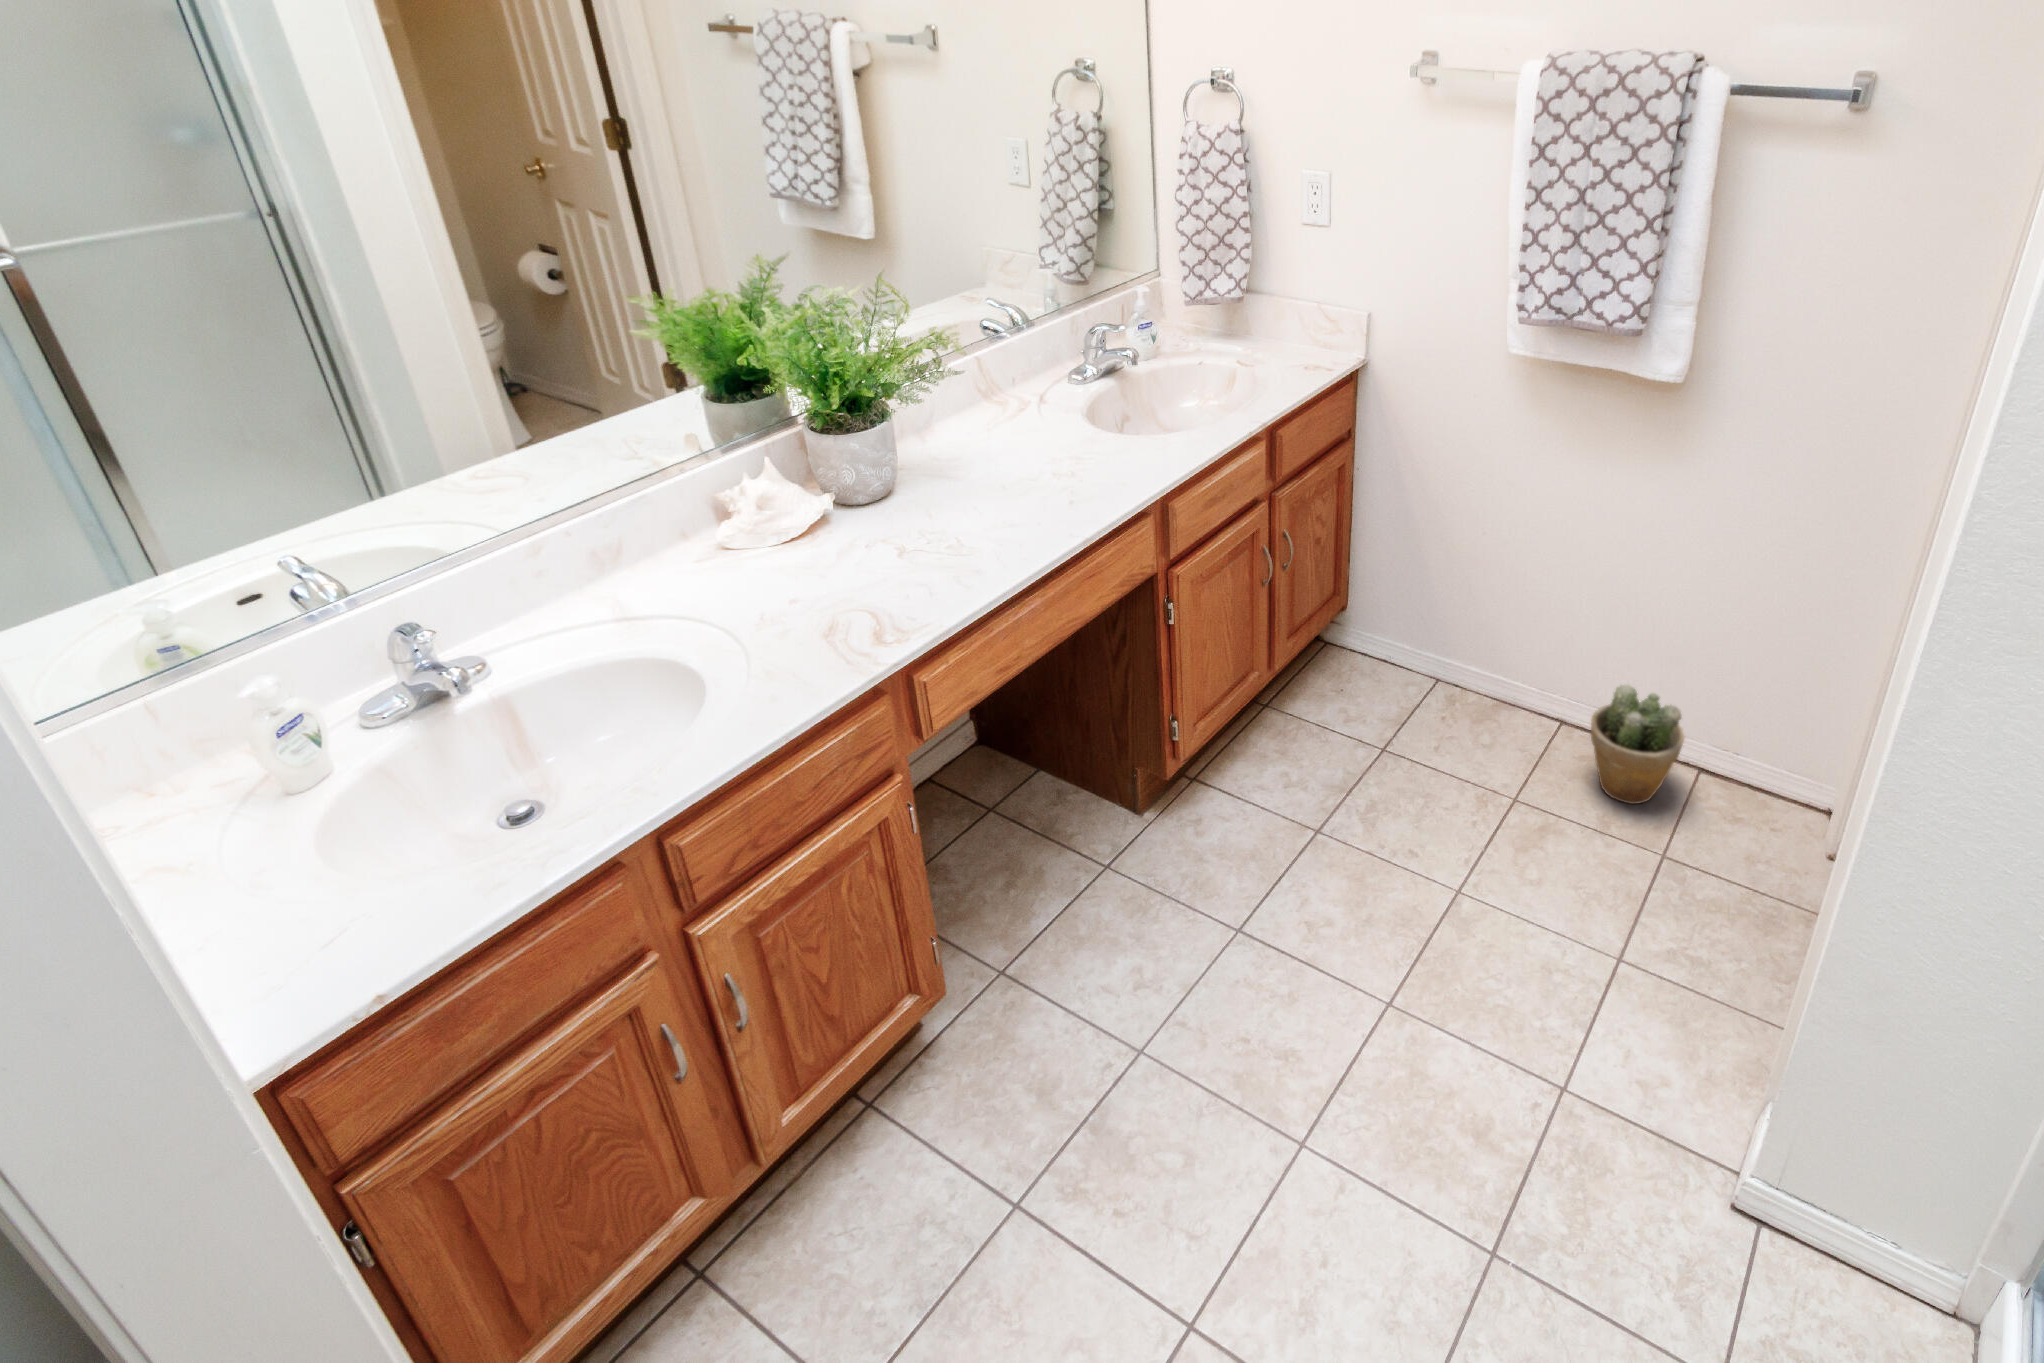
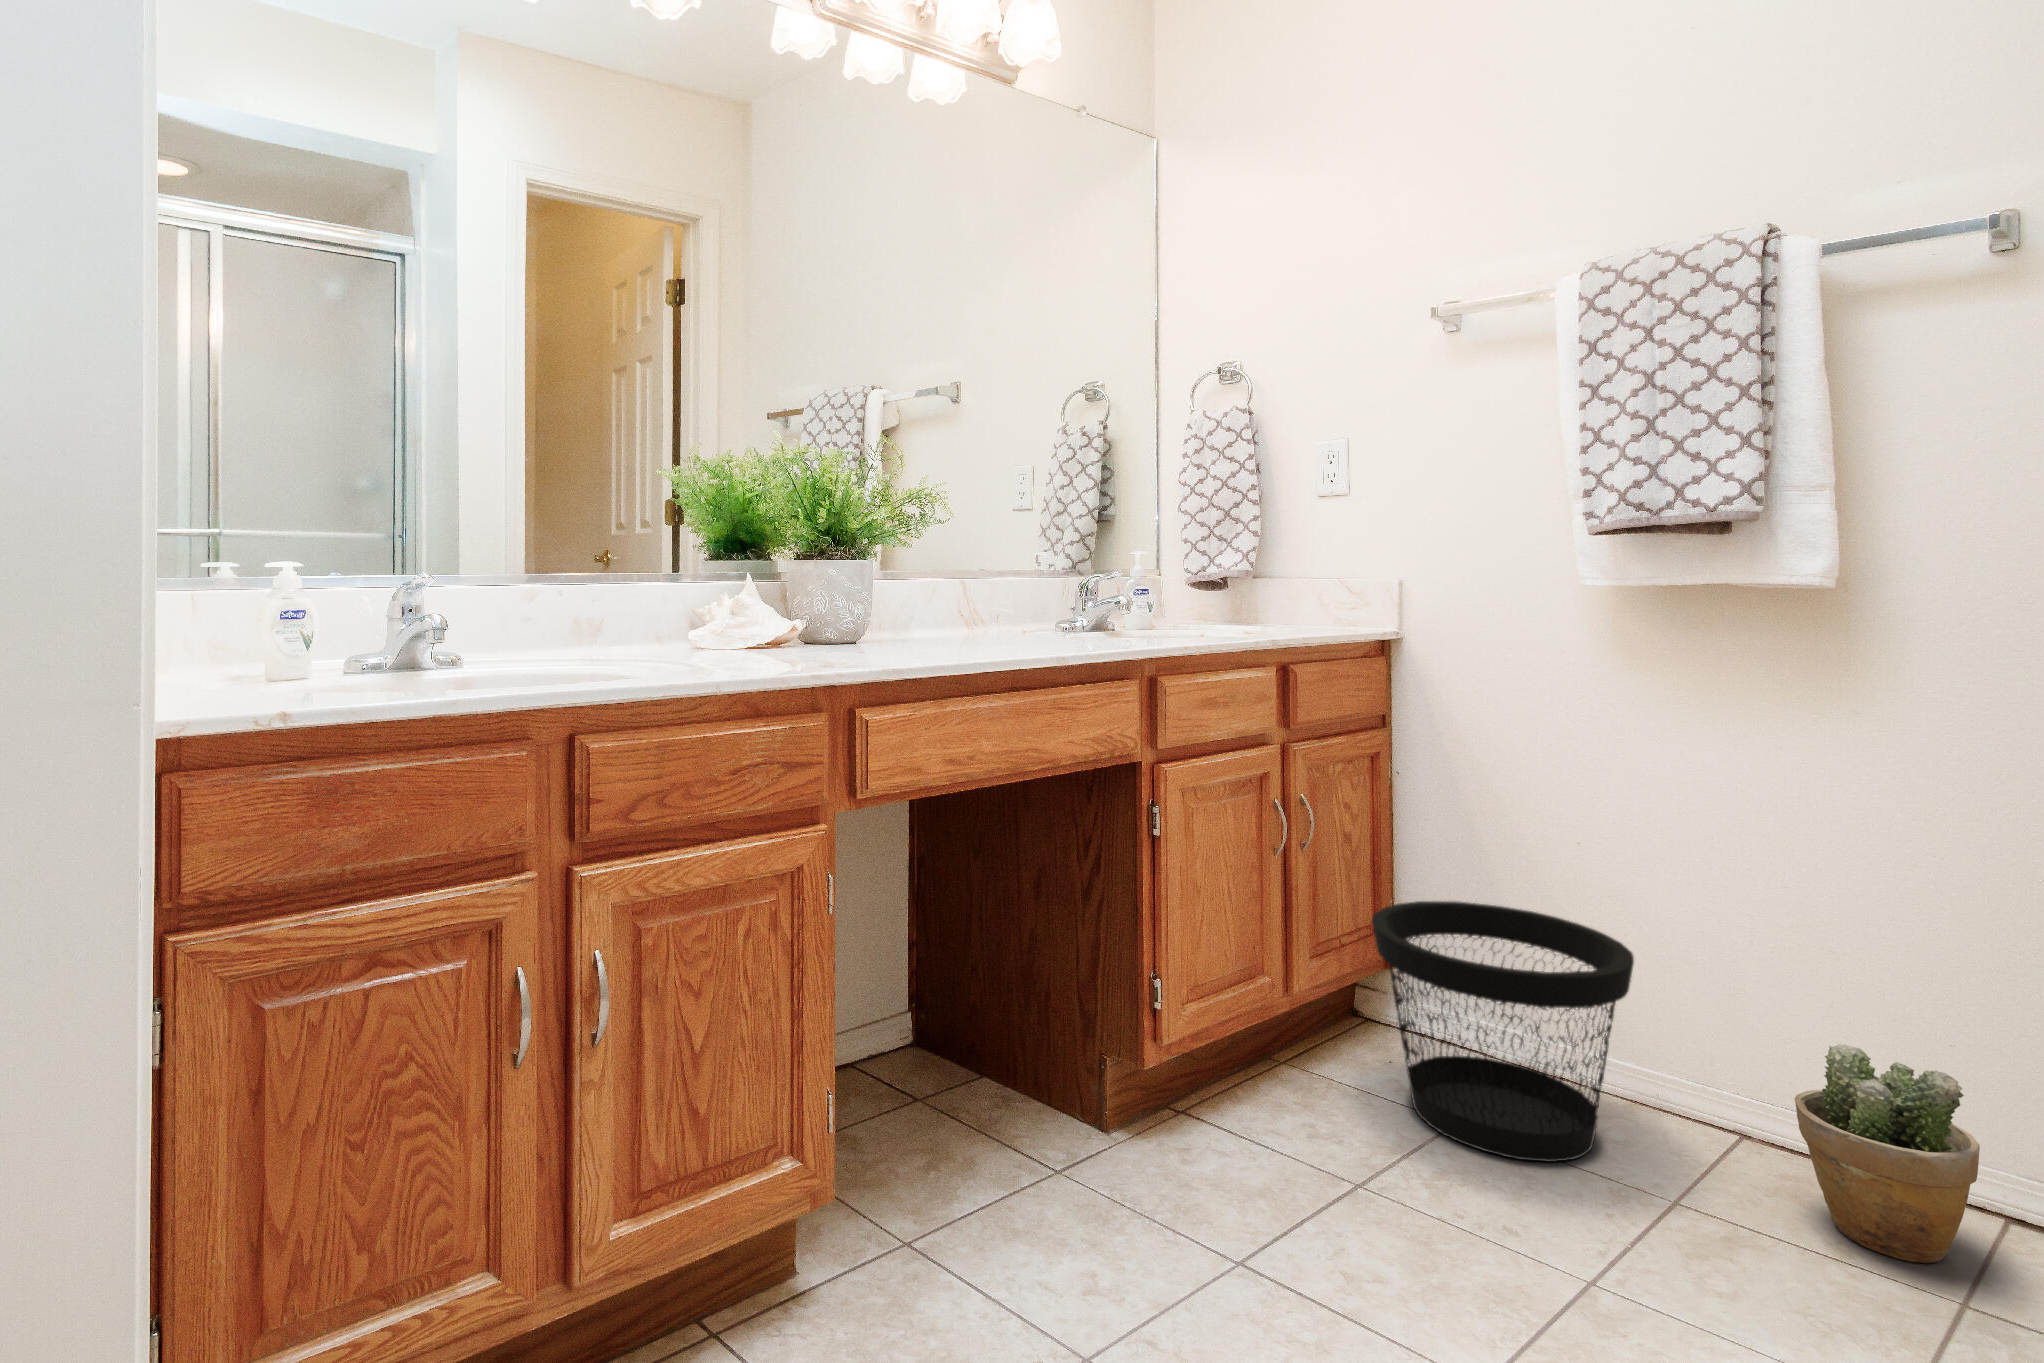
wastebasket: none [1334,582,1510,775] -> present [1372,901,1634,1162]

